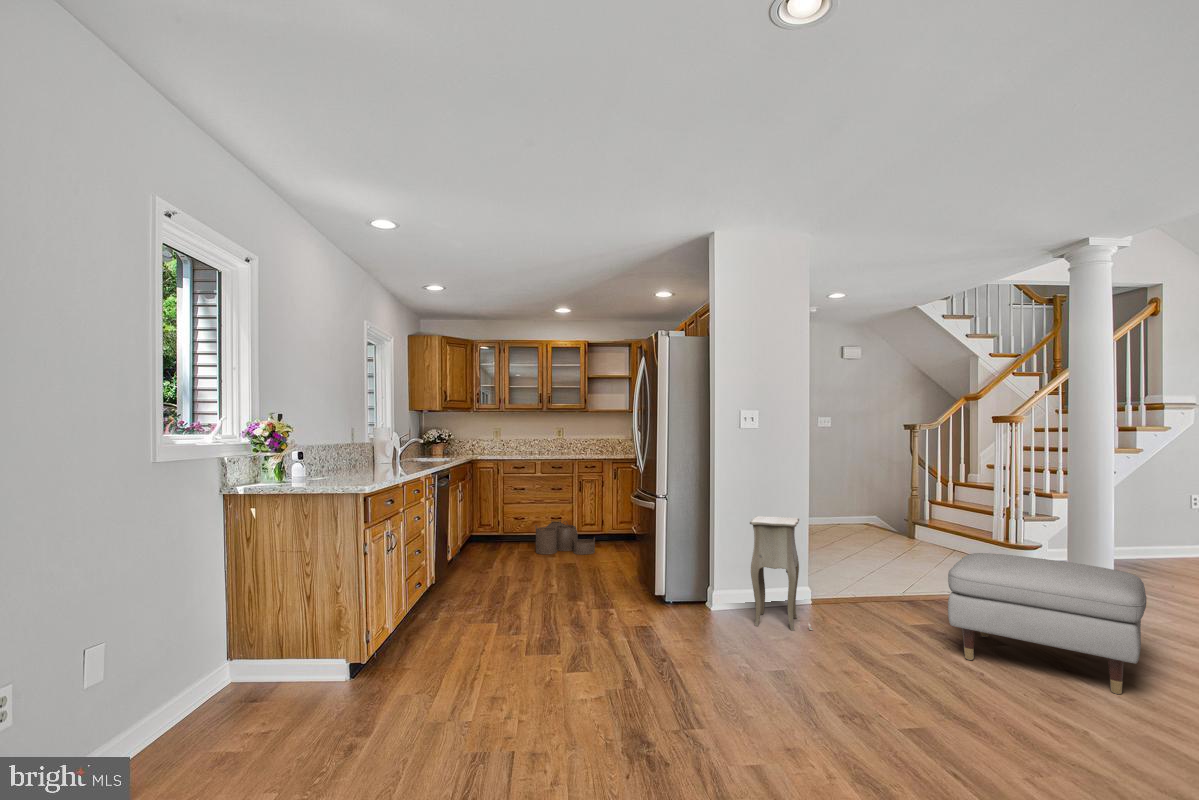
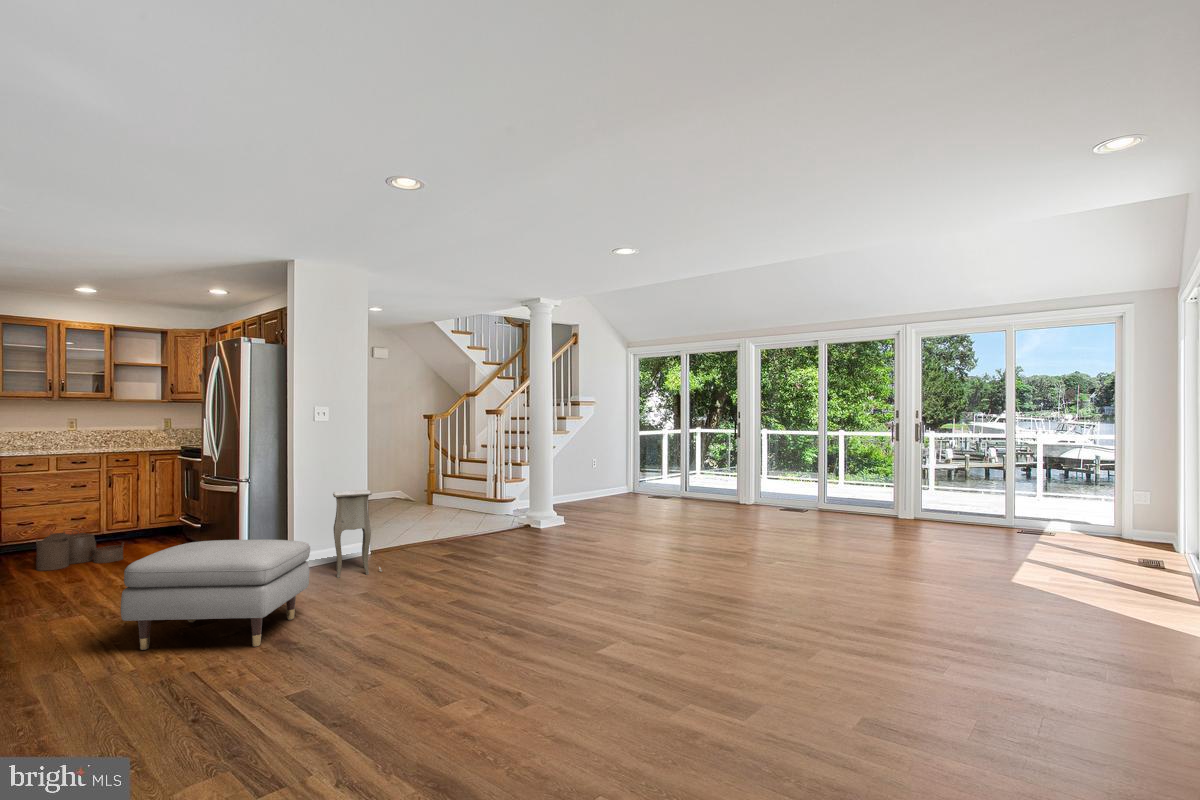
ottoman: present [948,553,1147,694] -> present [121,540,310,650]

